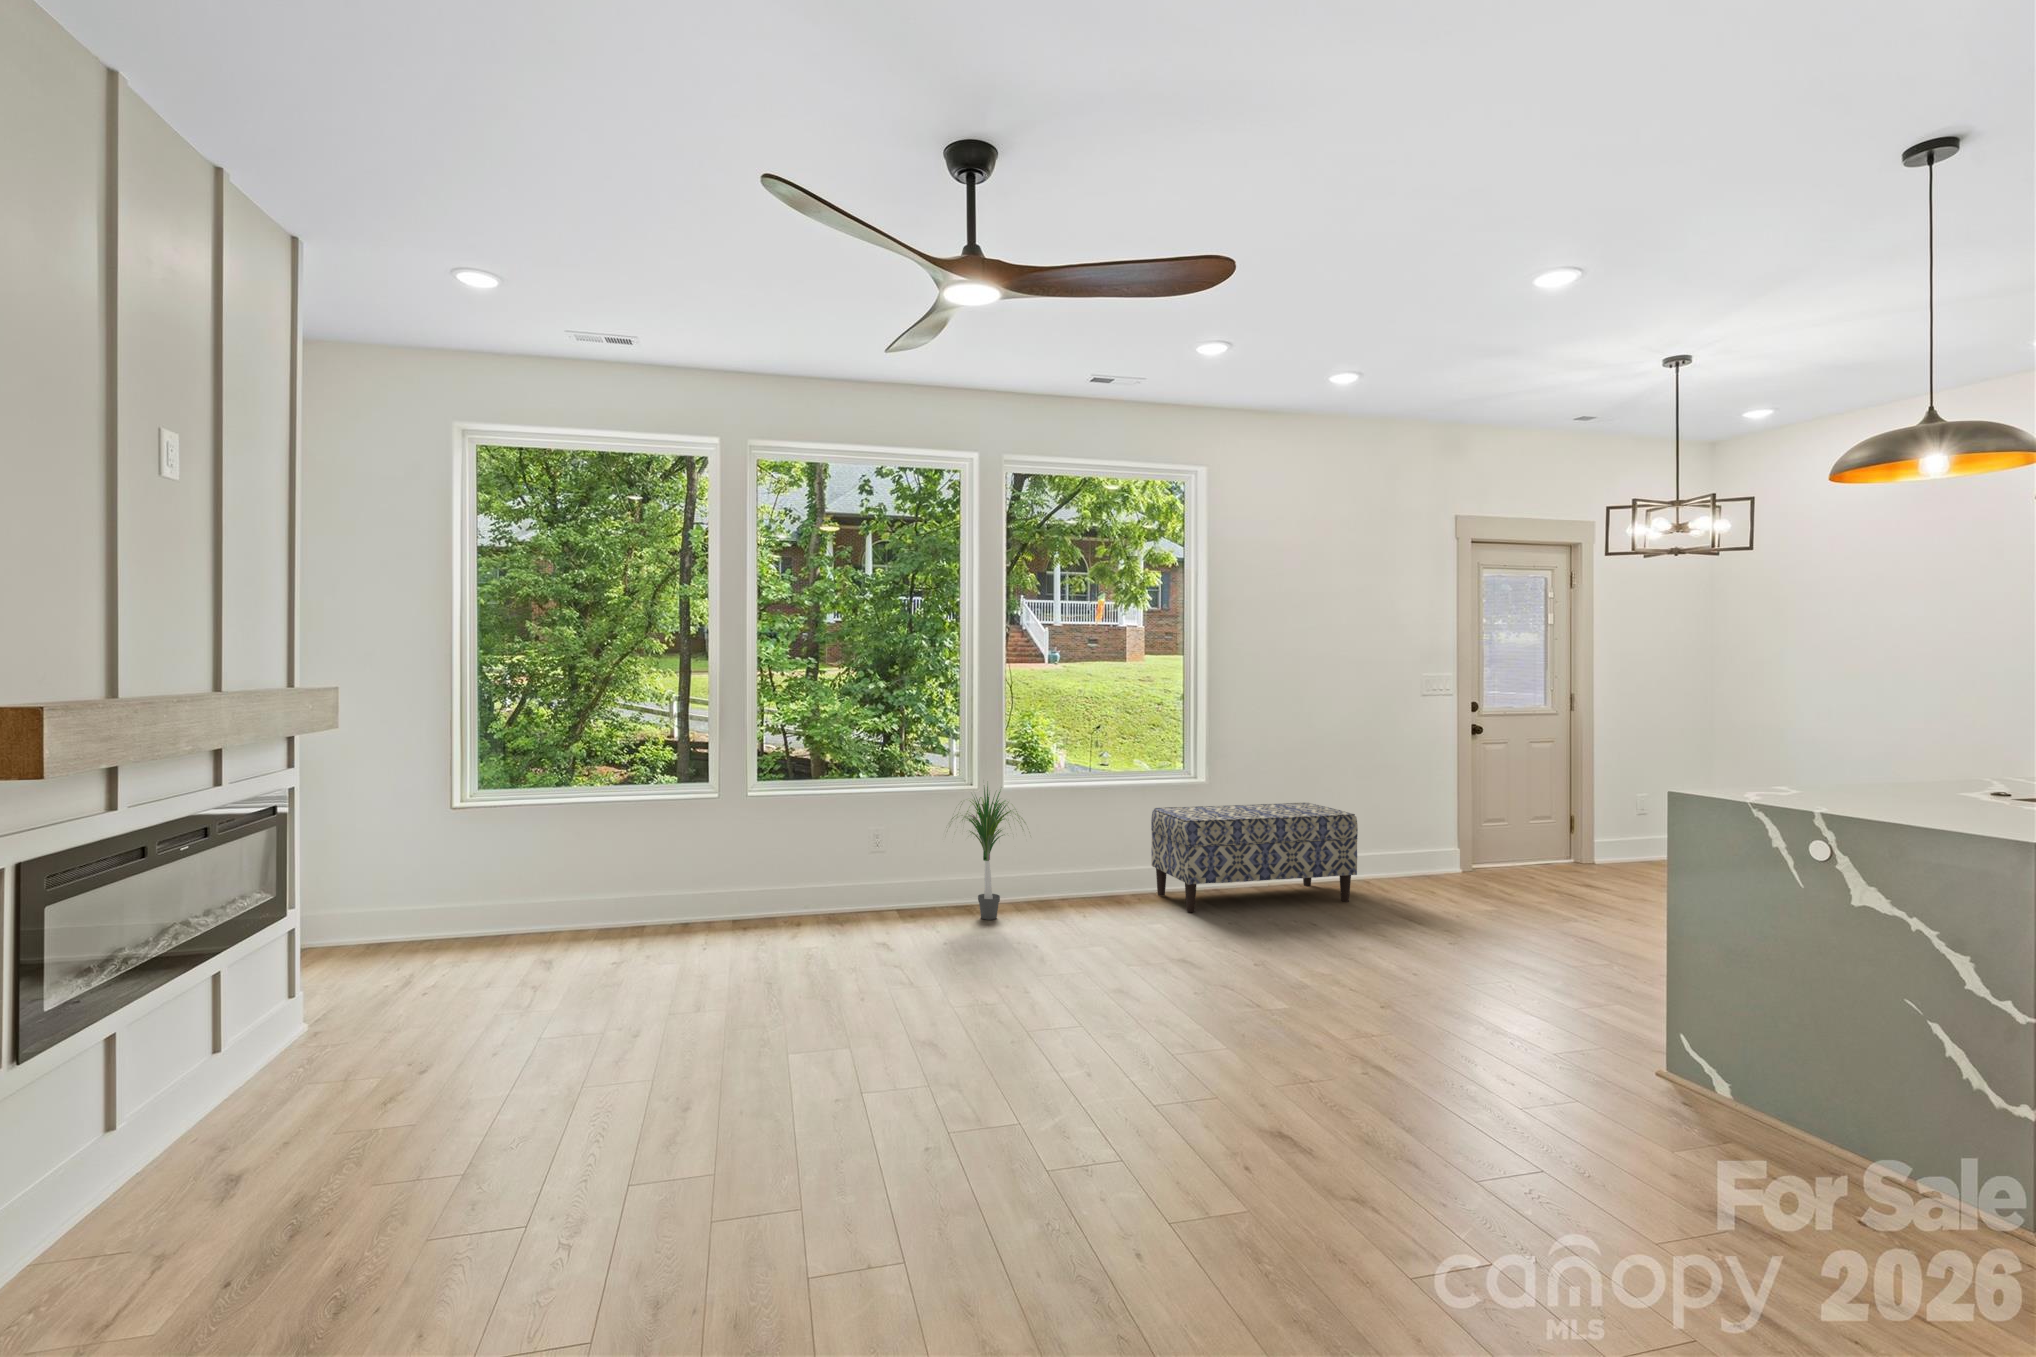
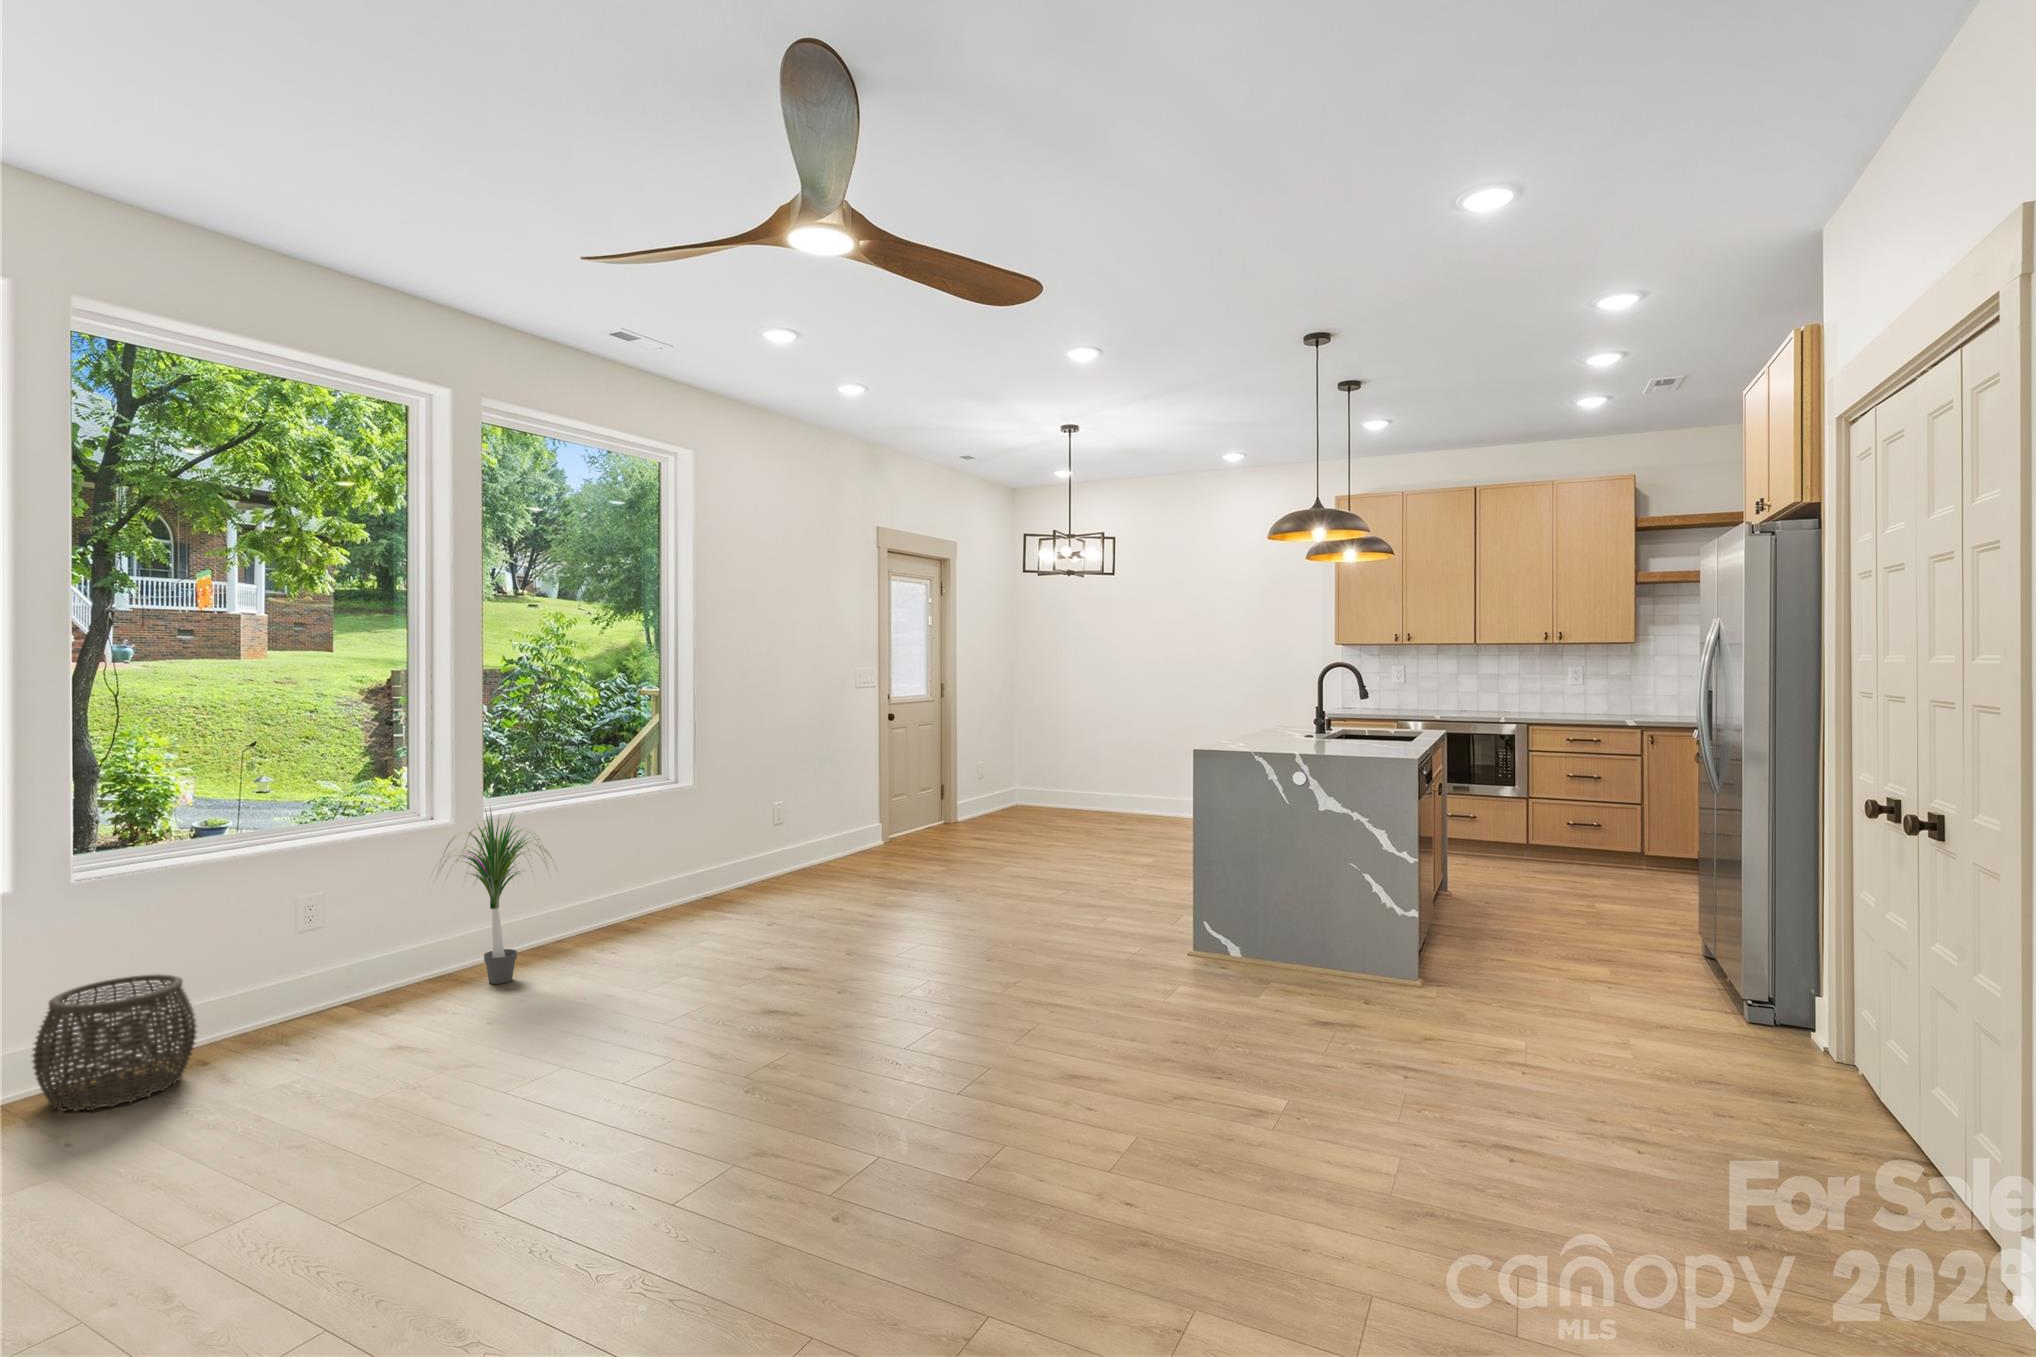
bench: present [1151,803,1358,912] -> none [653,795,851,922]
woven basket: none [719,862,794,936] -> present [32,974,197,1111]

